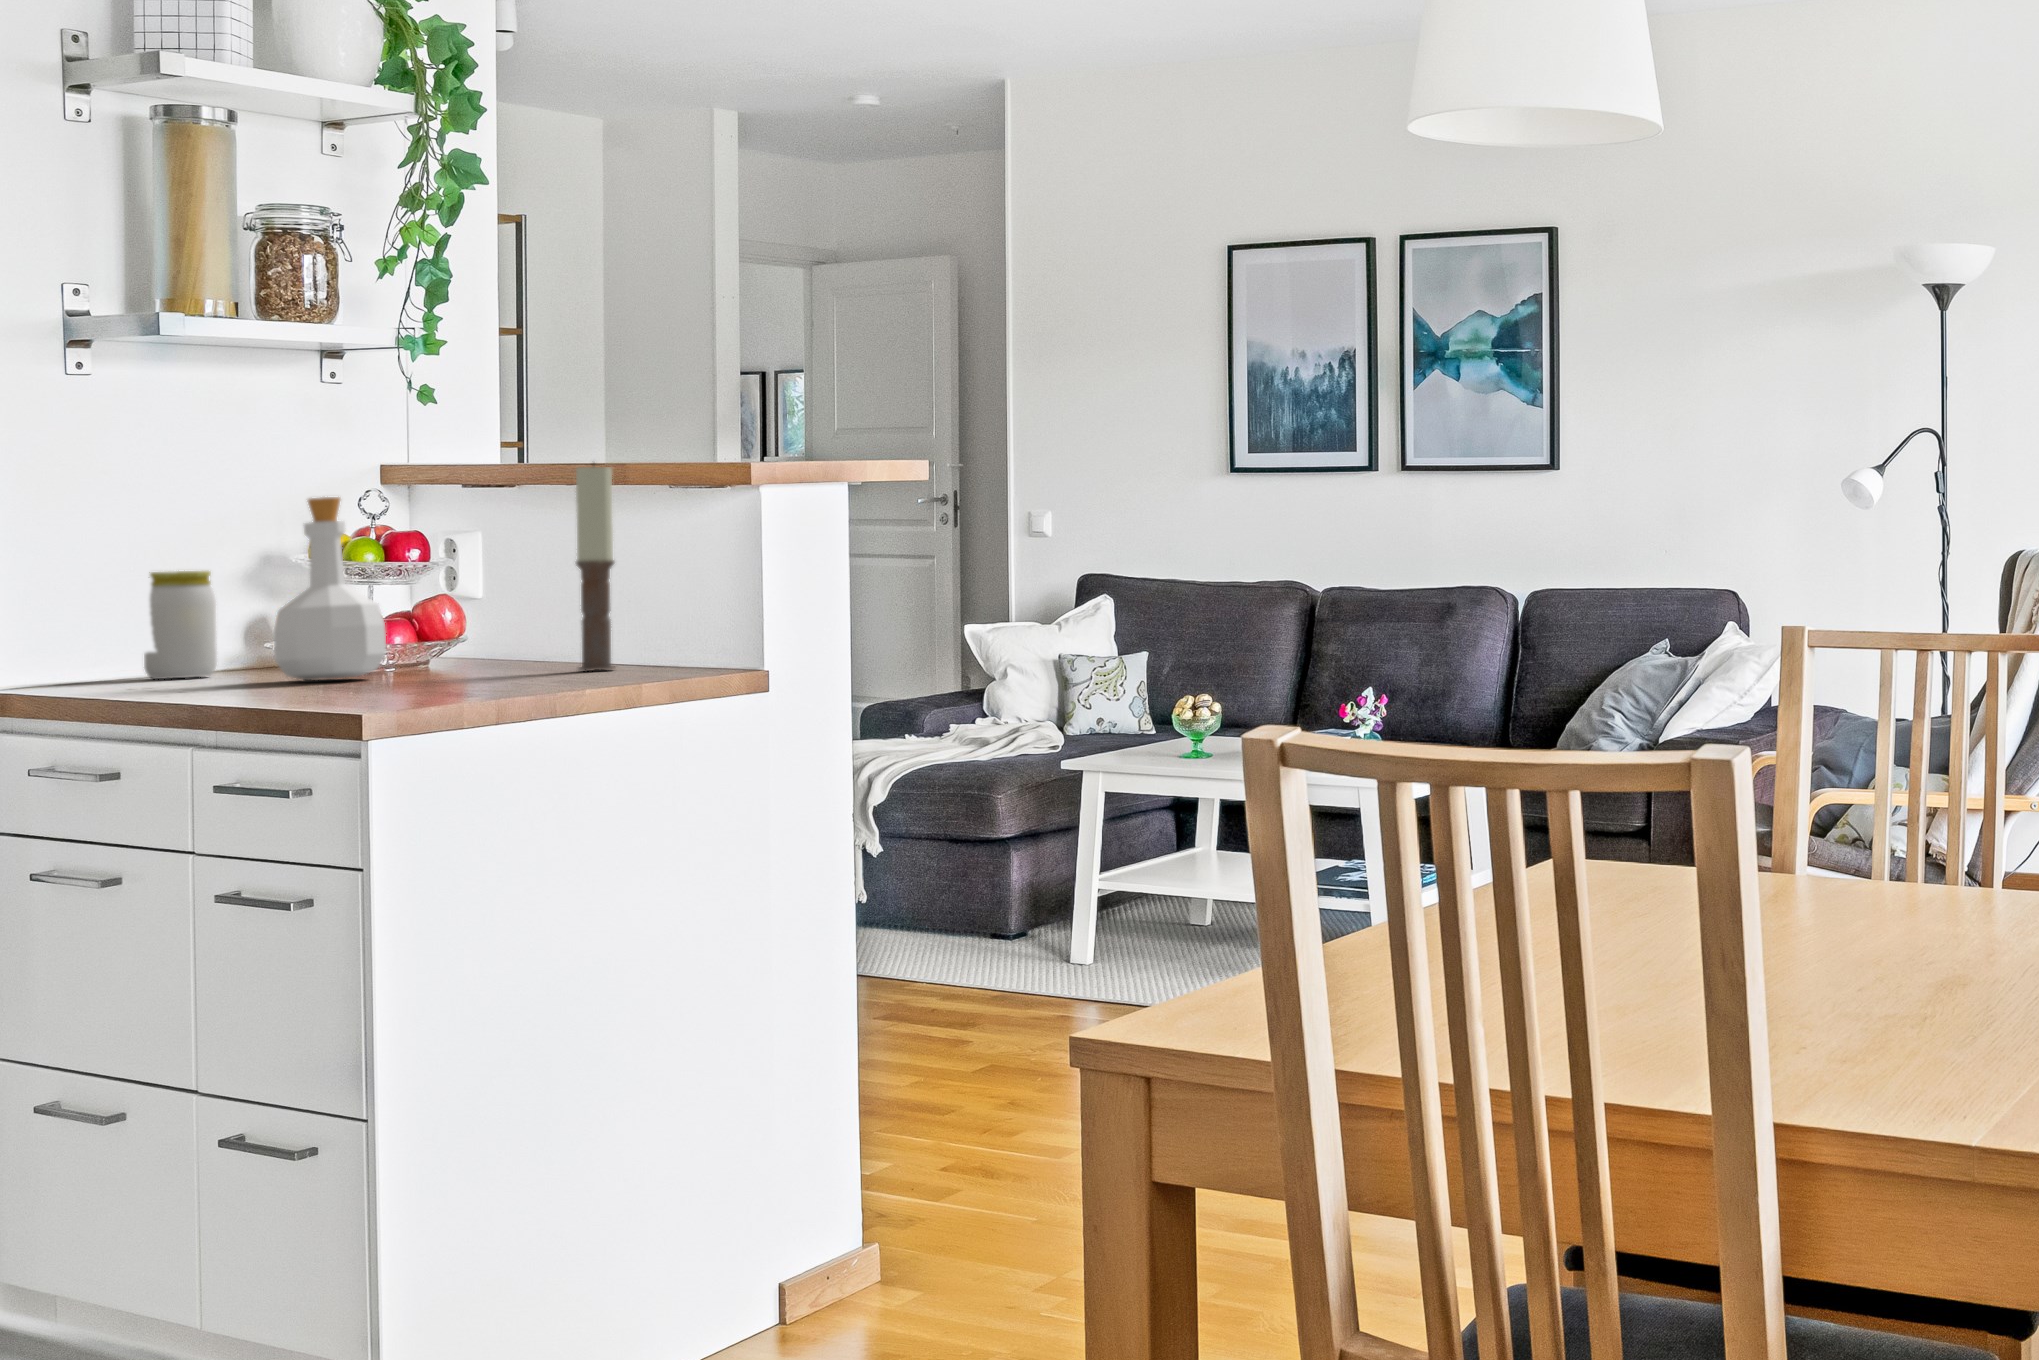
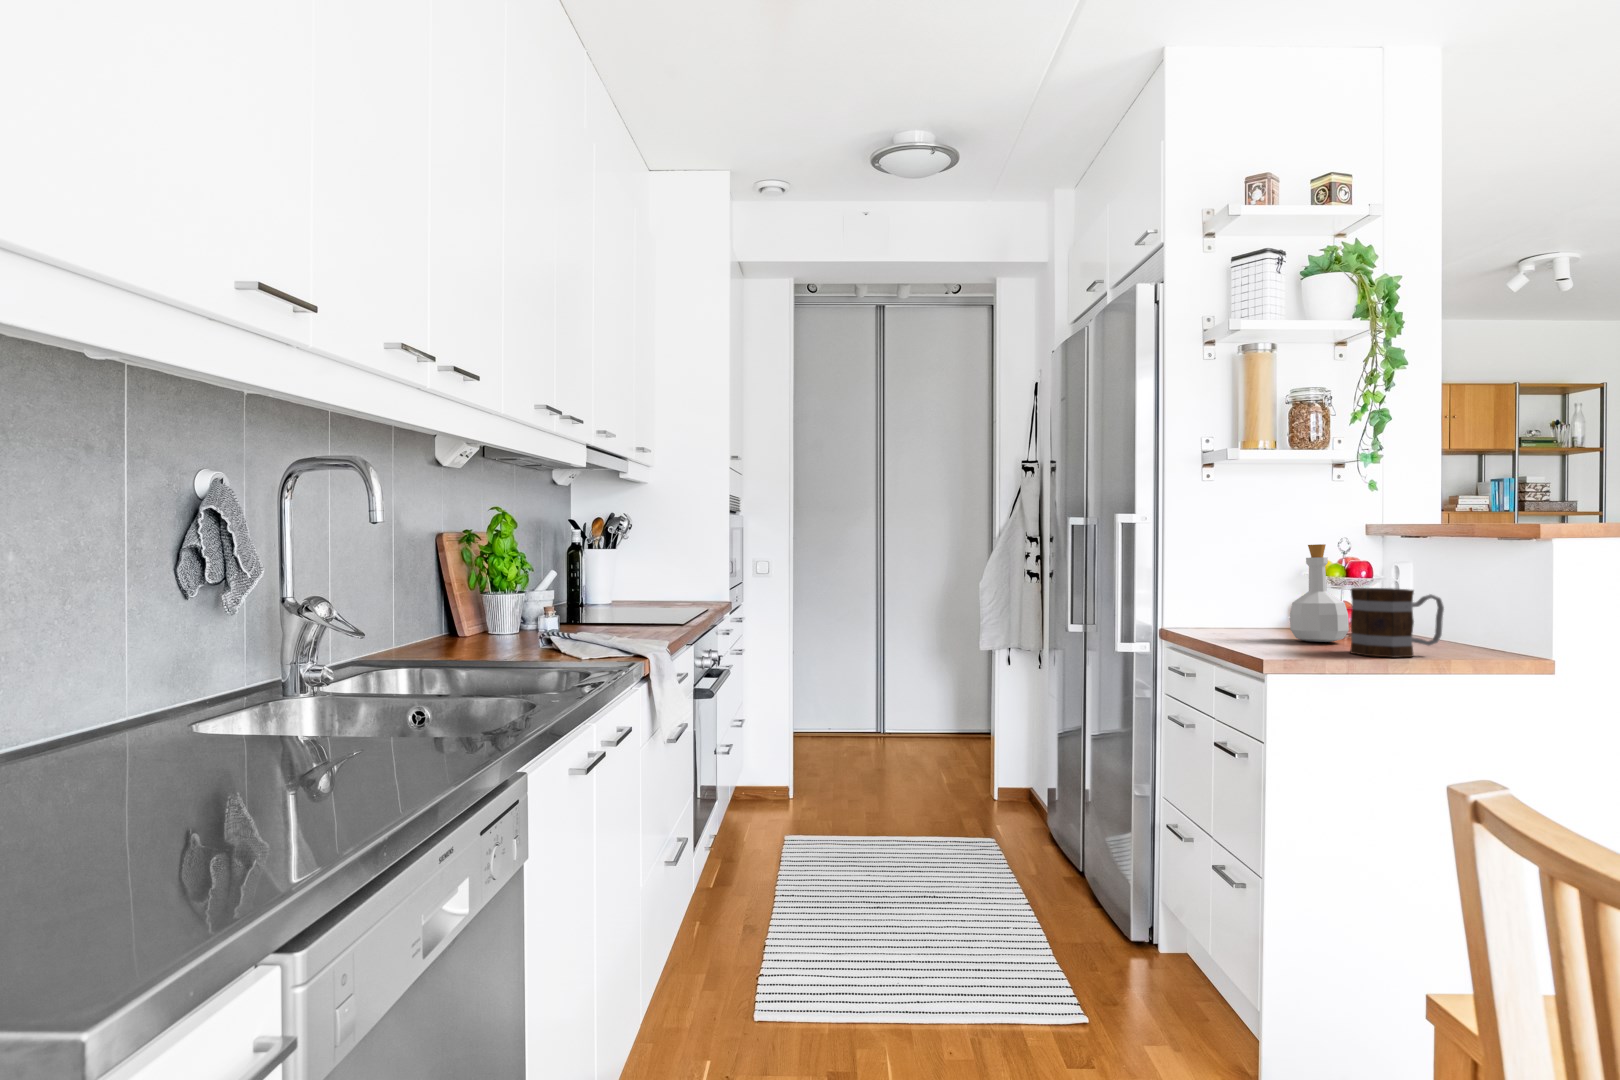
candle: present [576,465,615,671] -> none [1463,525,1488,652]
mug: none [390,568,546,686] -> present [1350,588,1444,657]
jar: present [144,571,217,679] -> none [1231,576,1264,630]

